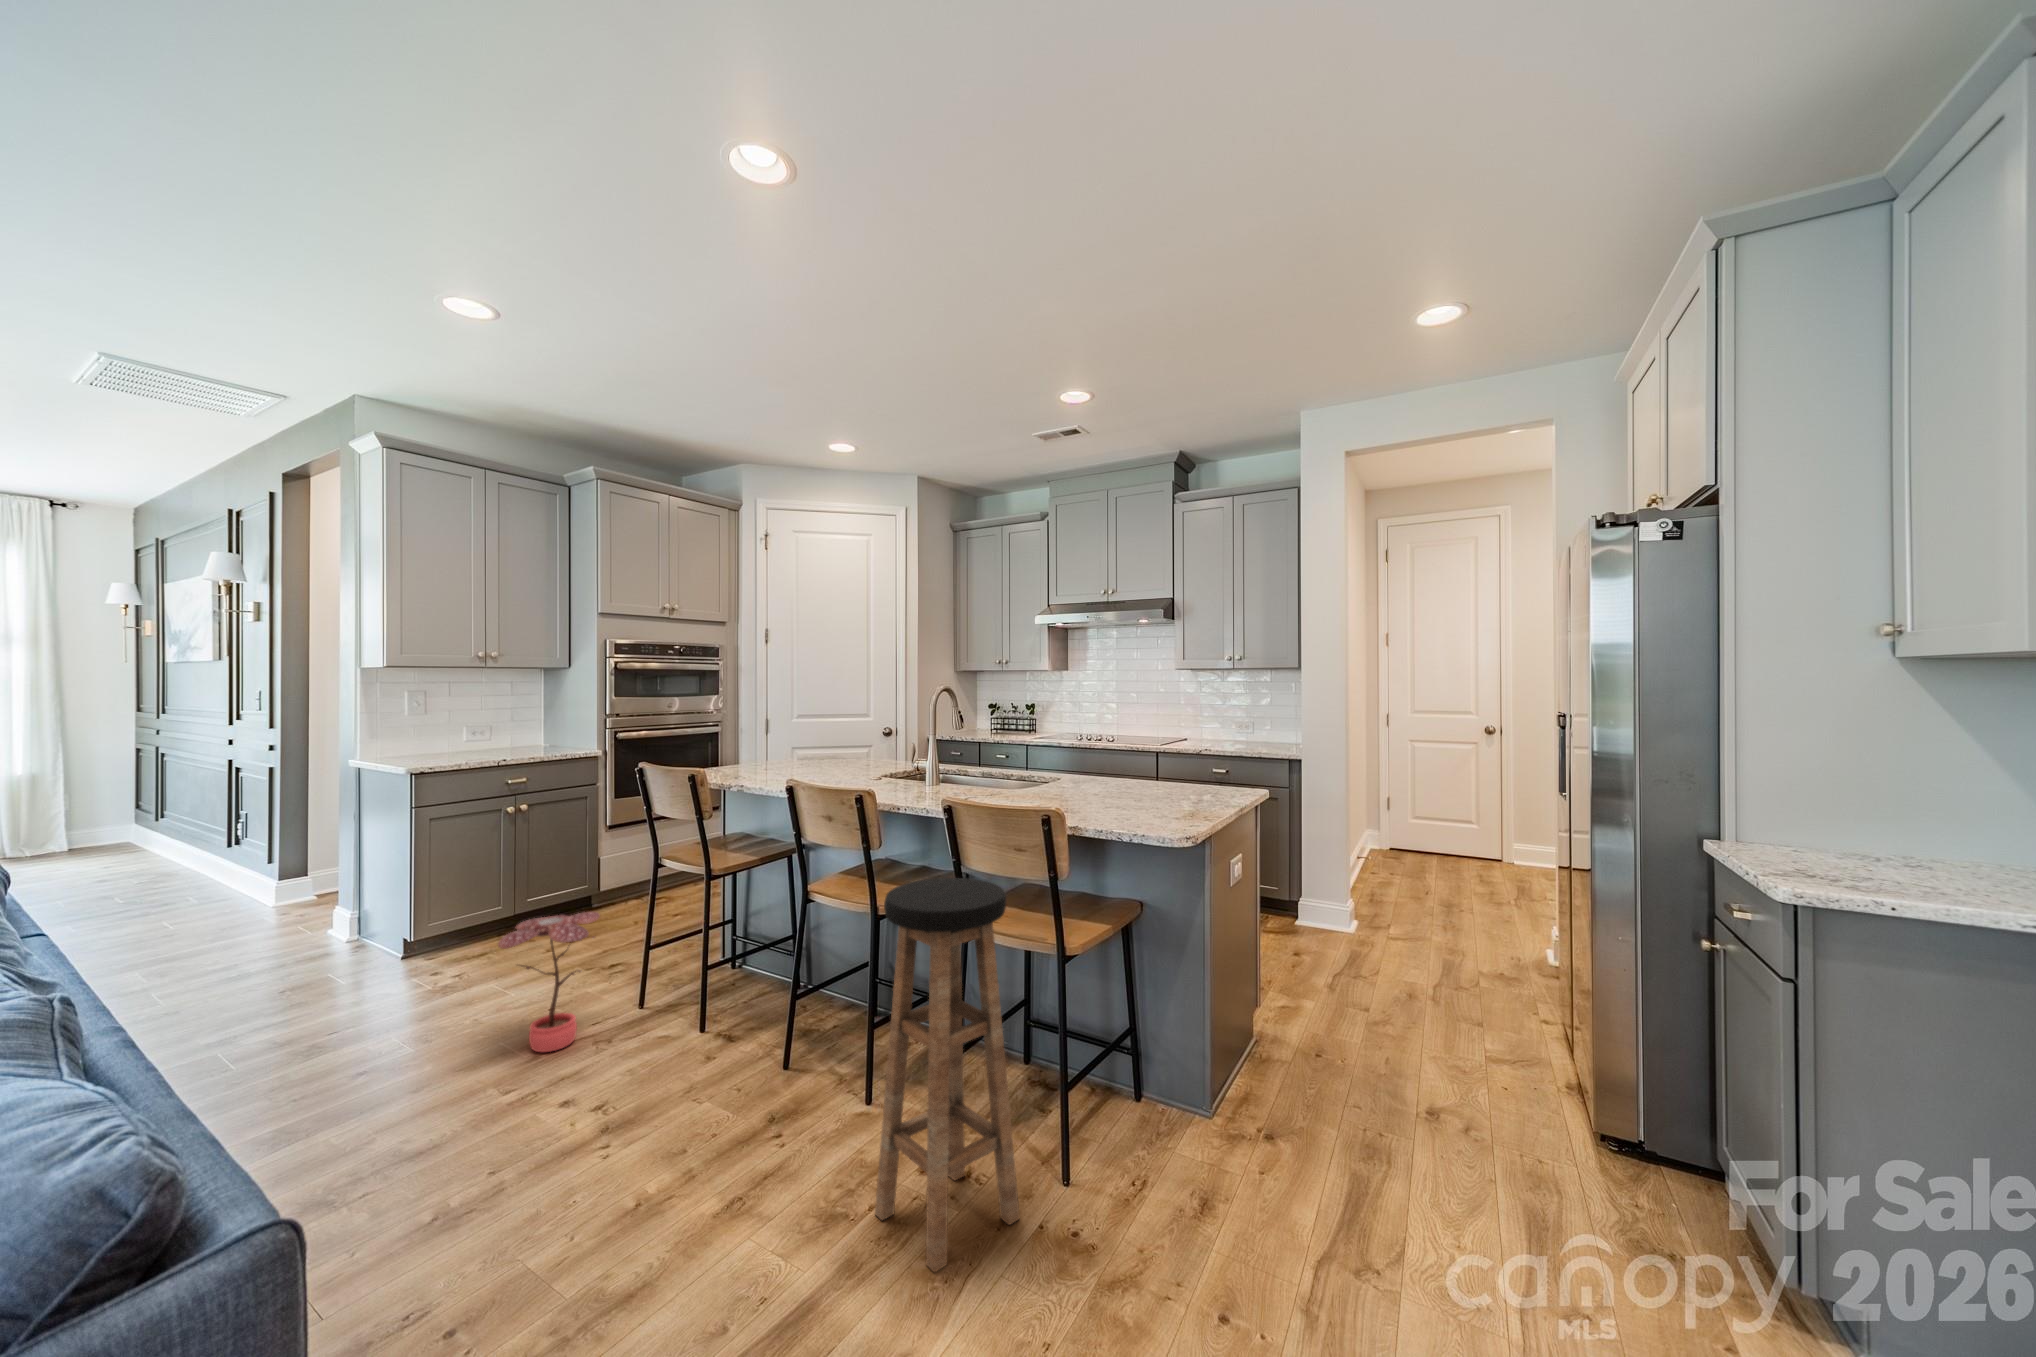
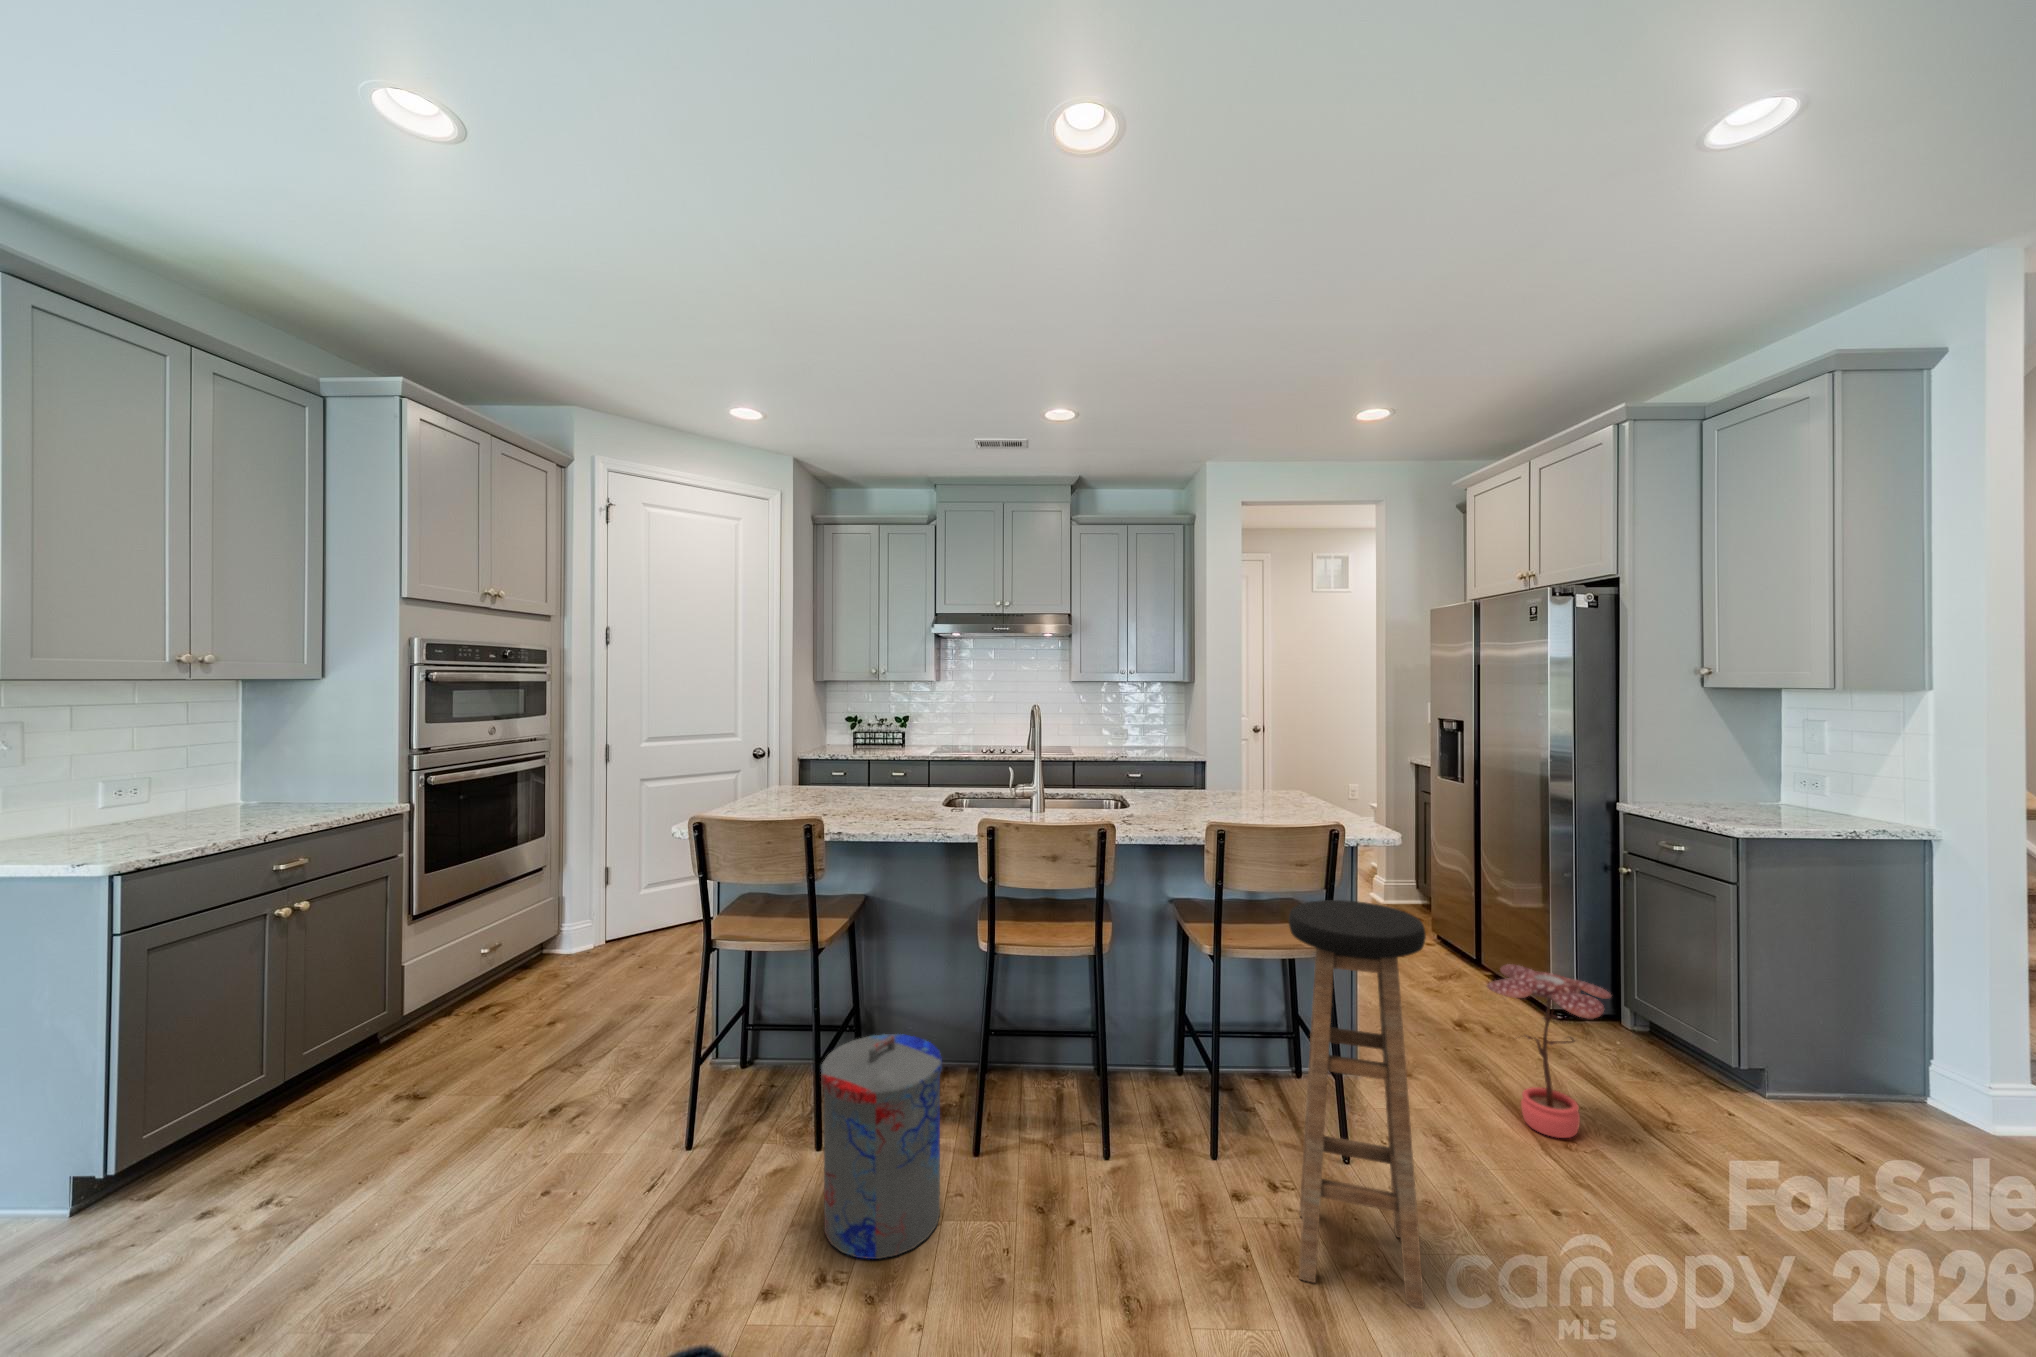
potted plant: present [498,911,600,1052] -> present [1487,964,1611,1138]
trash can: none [631,939,730,1099] -> present [821,1034,942,1259]

